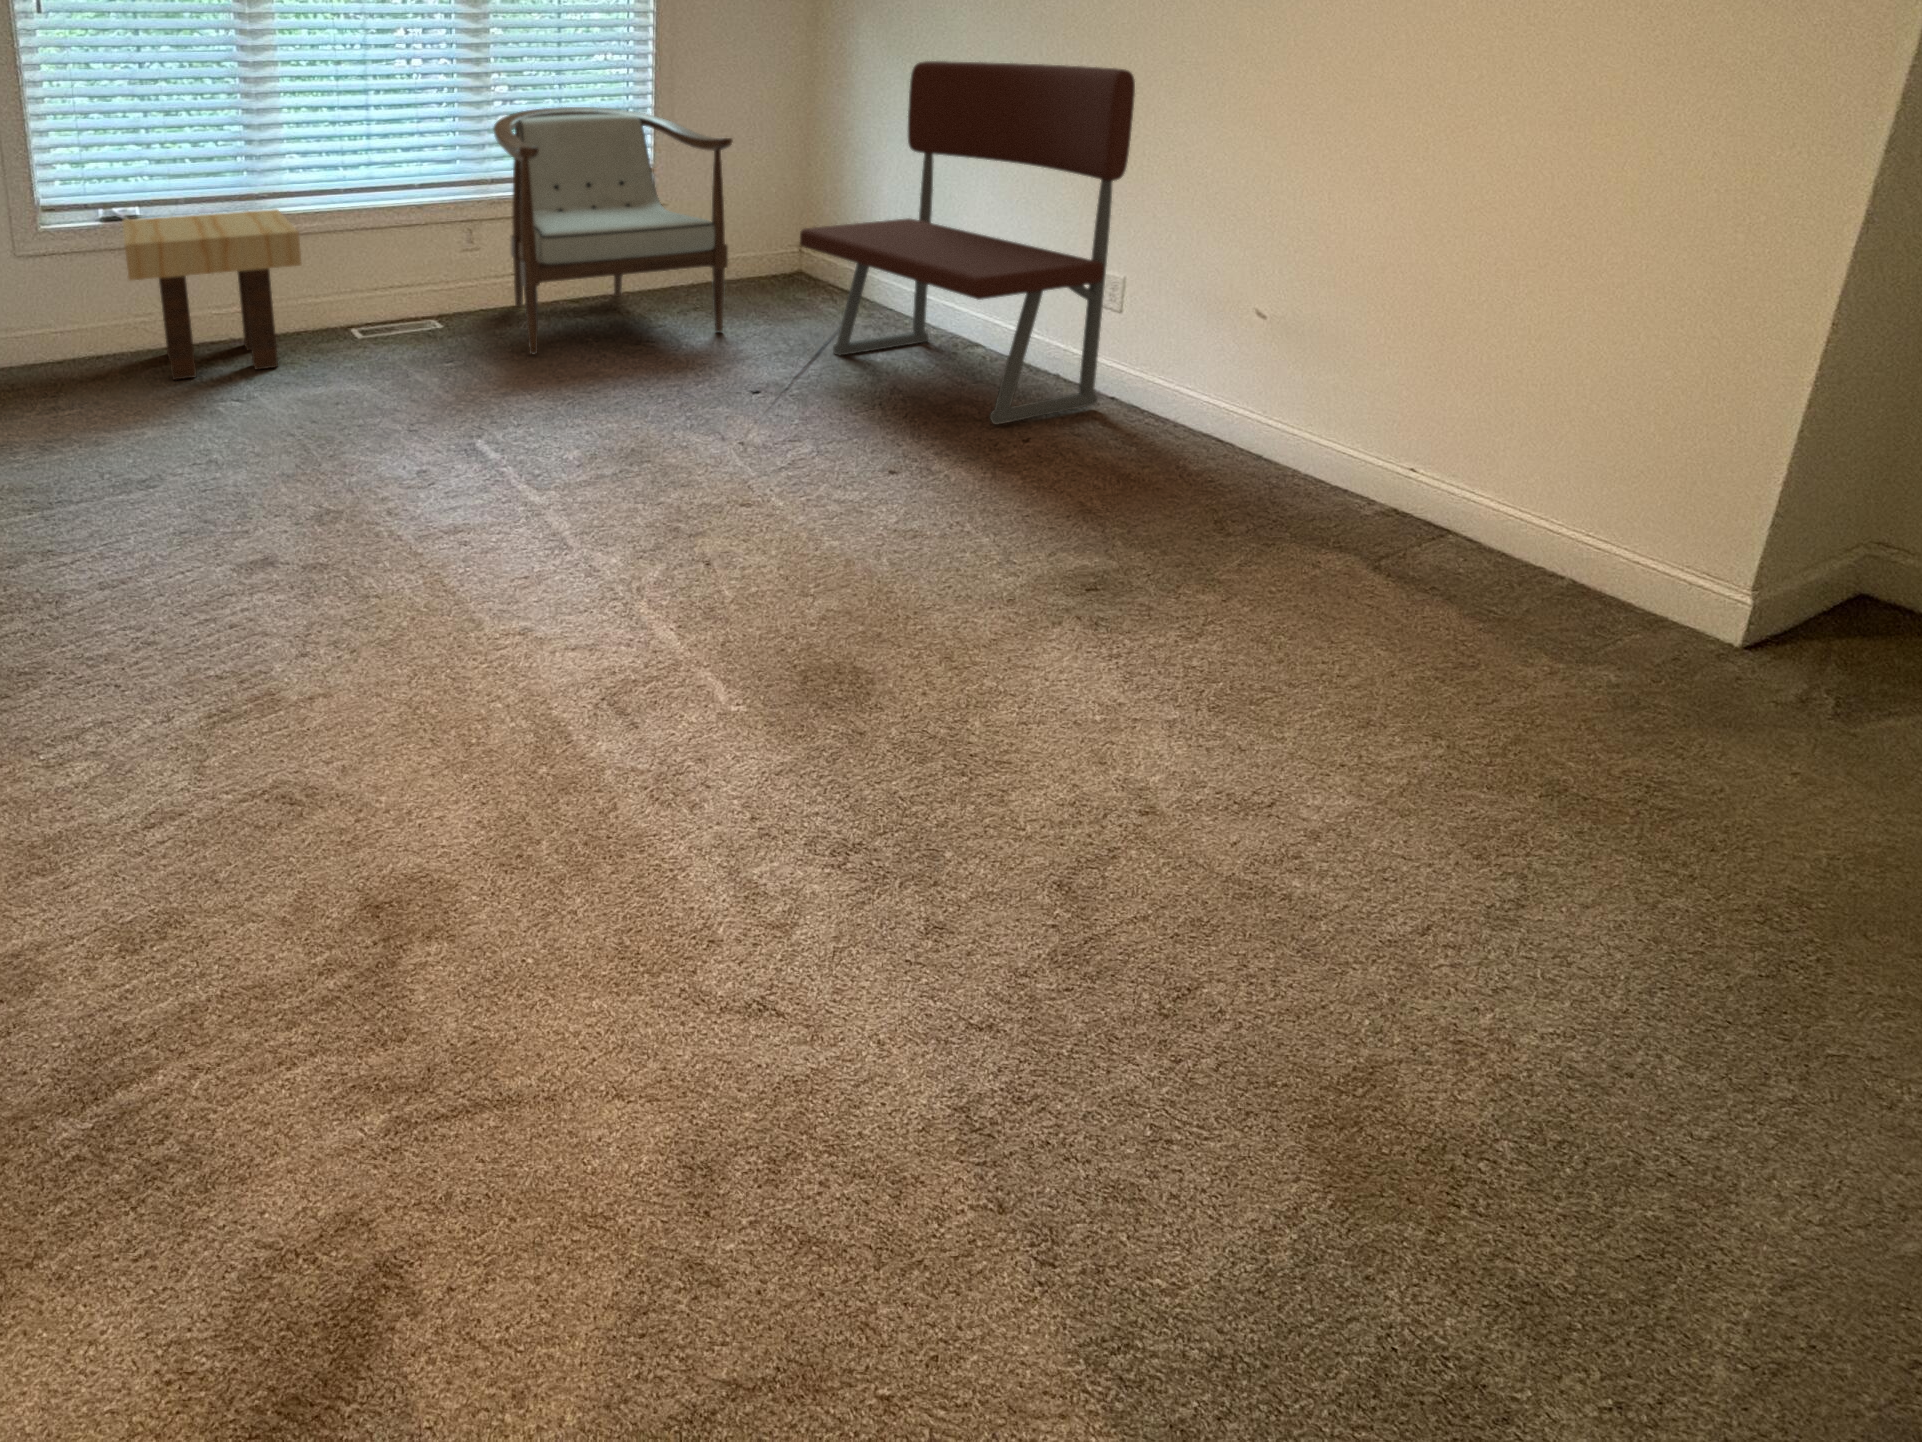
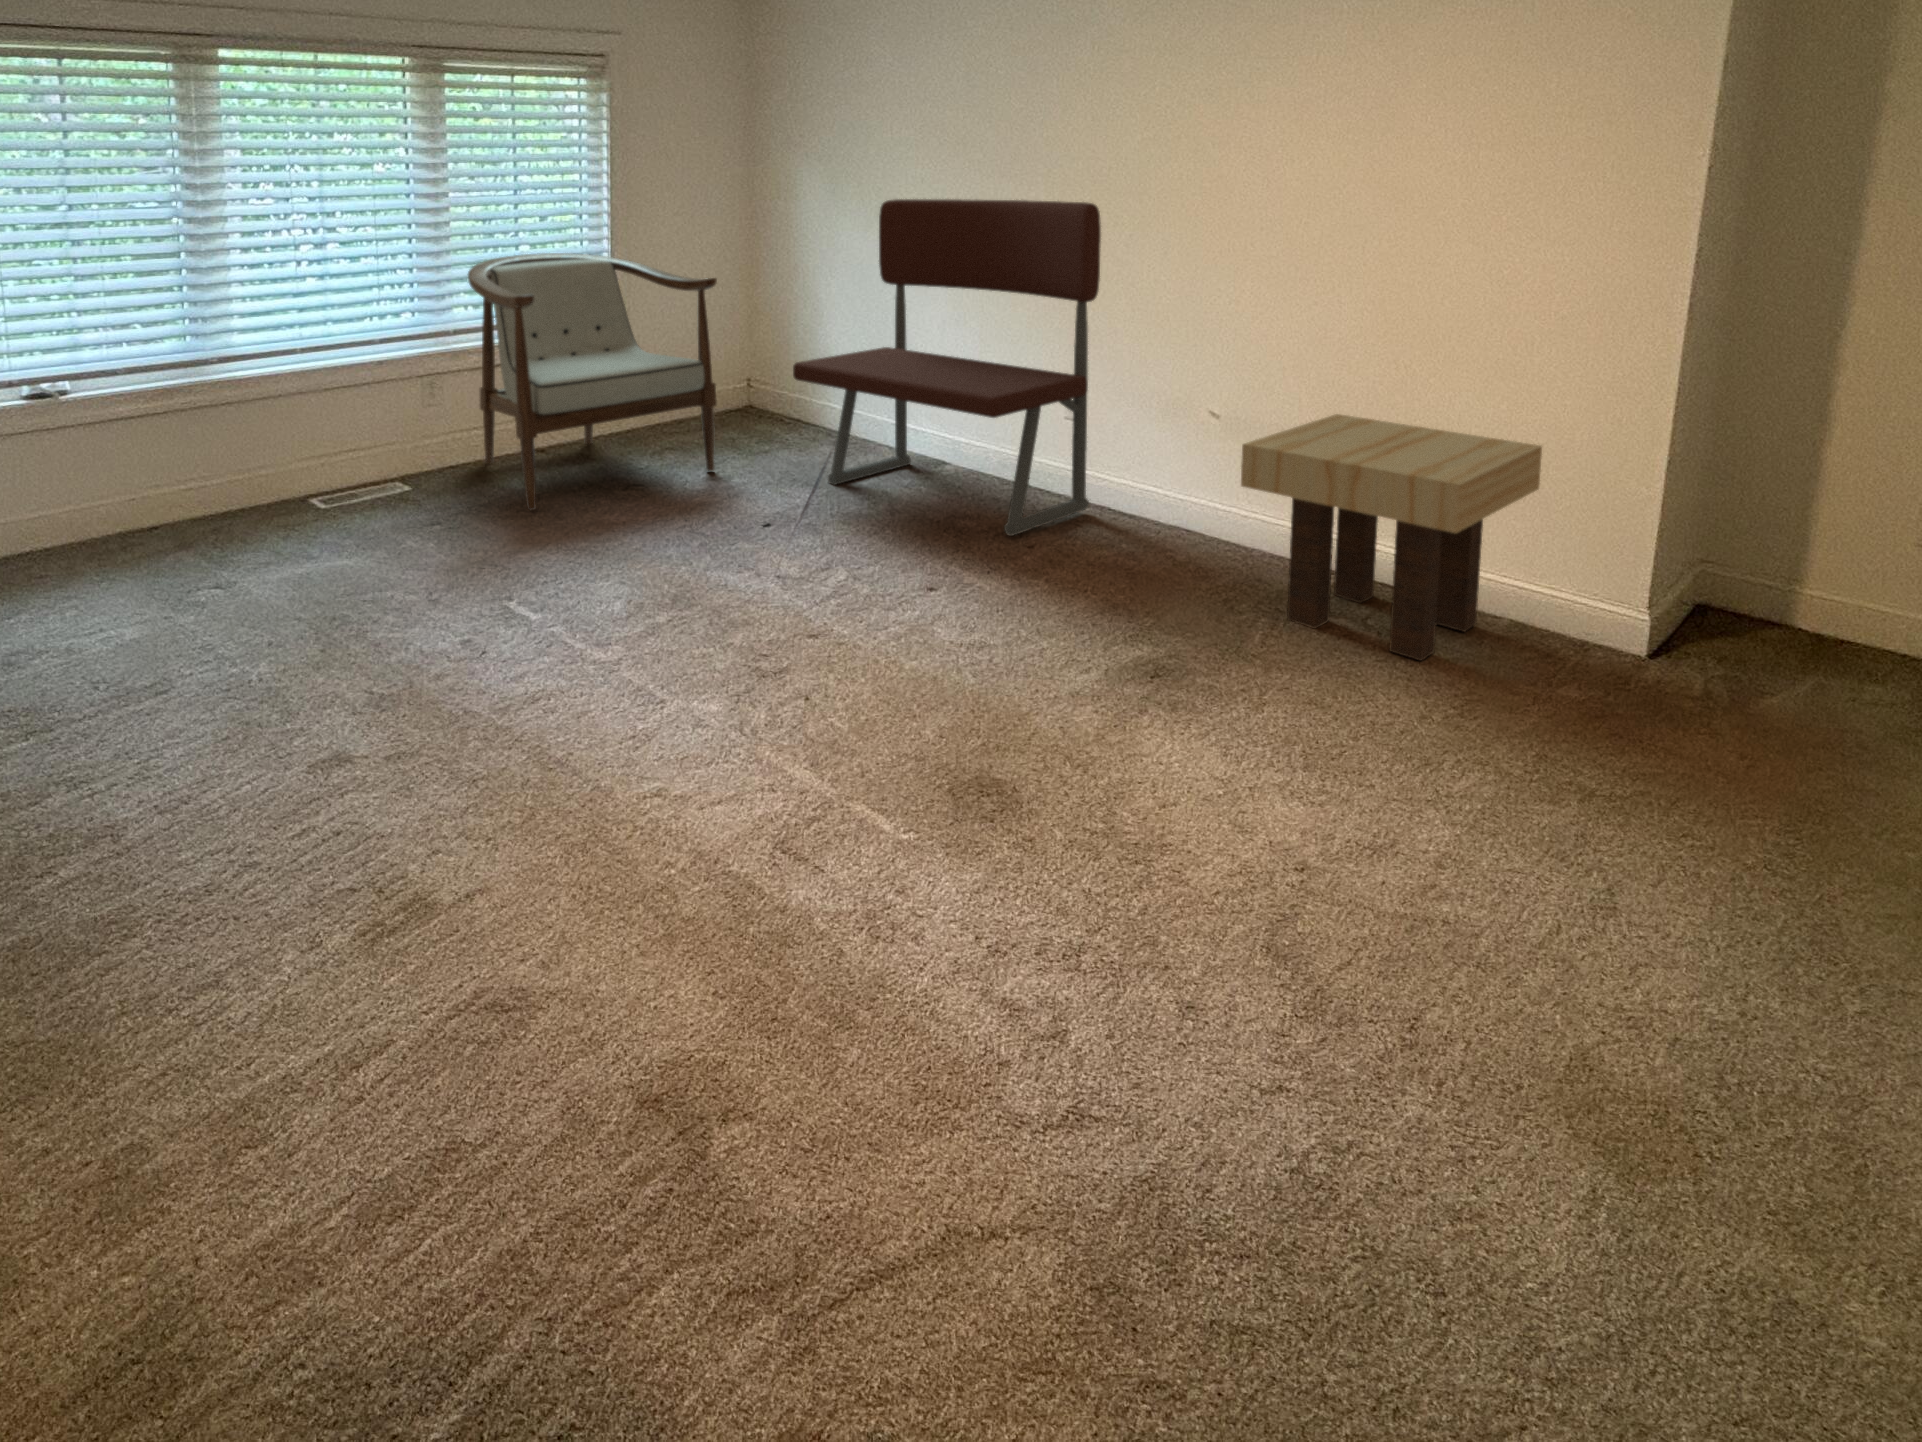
side table: present [123,209,301,380] -> present [1241,414,1542,661]

